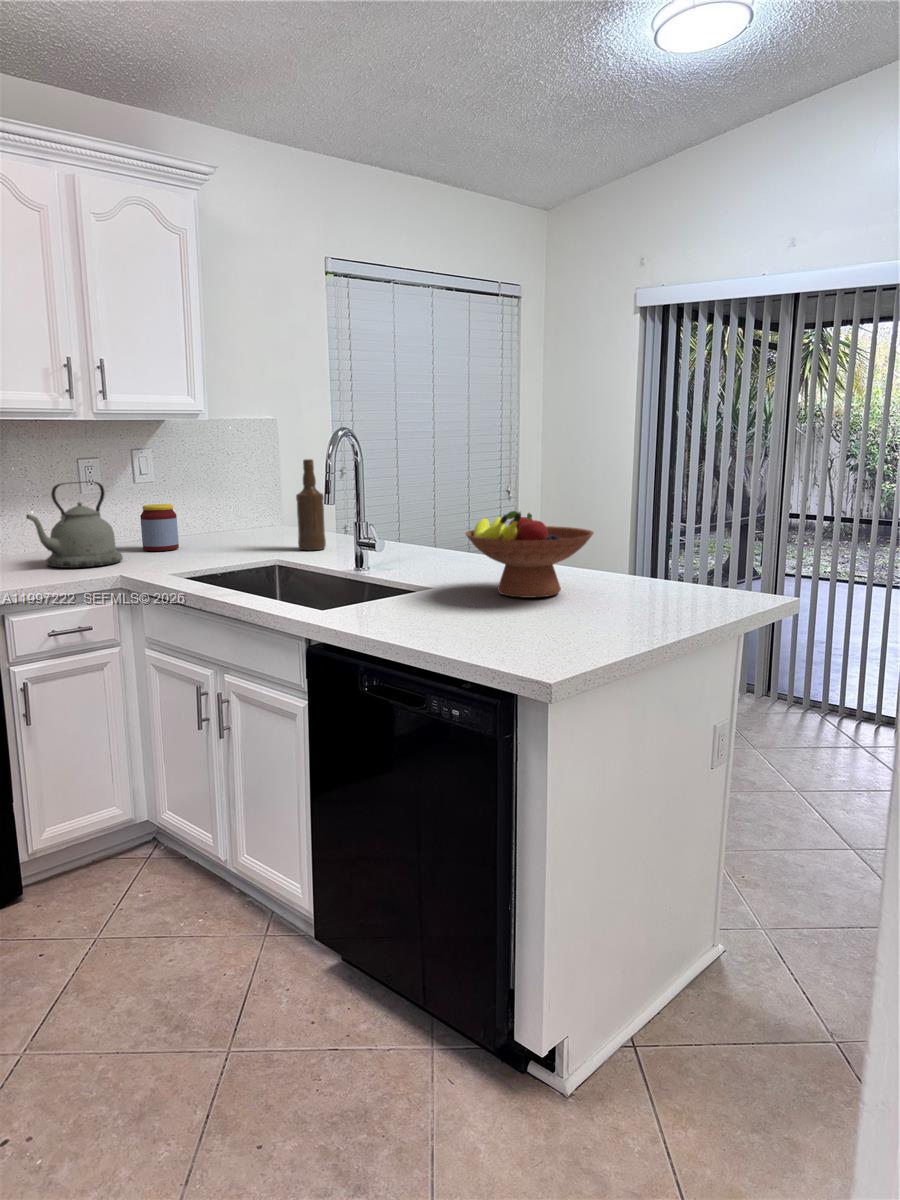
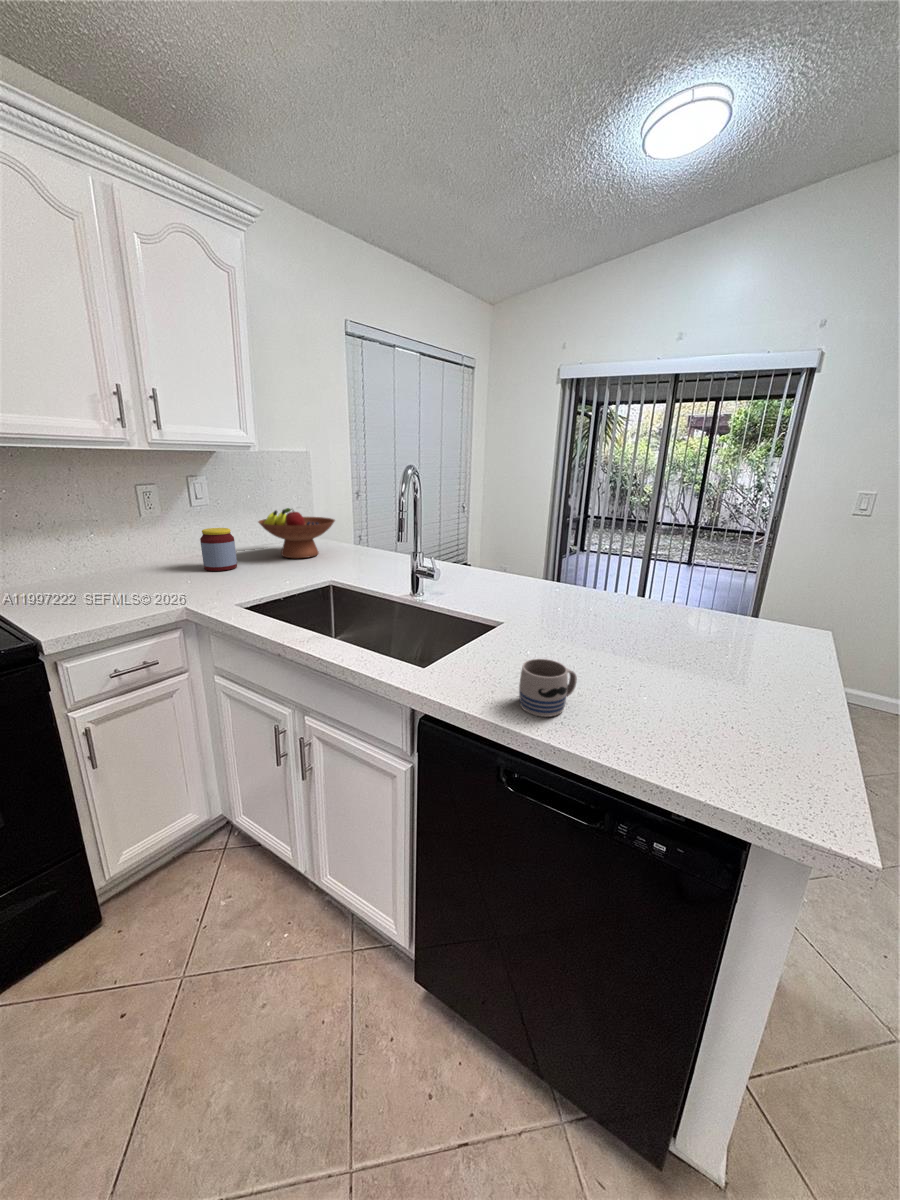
bottle: present [296,459,326,550] -> none [343,492,368,570]
kettle: present [26,481,122,568] -> none [79,511,186,597]
fruit bowl: present [466,511,594,598] -> present [258,508,335,558]
mug: none [385,587,441,631] -> present [519,659,577,717]

